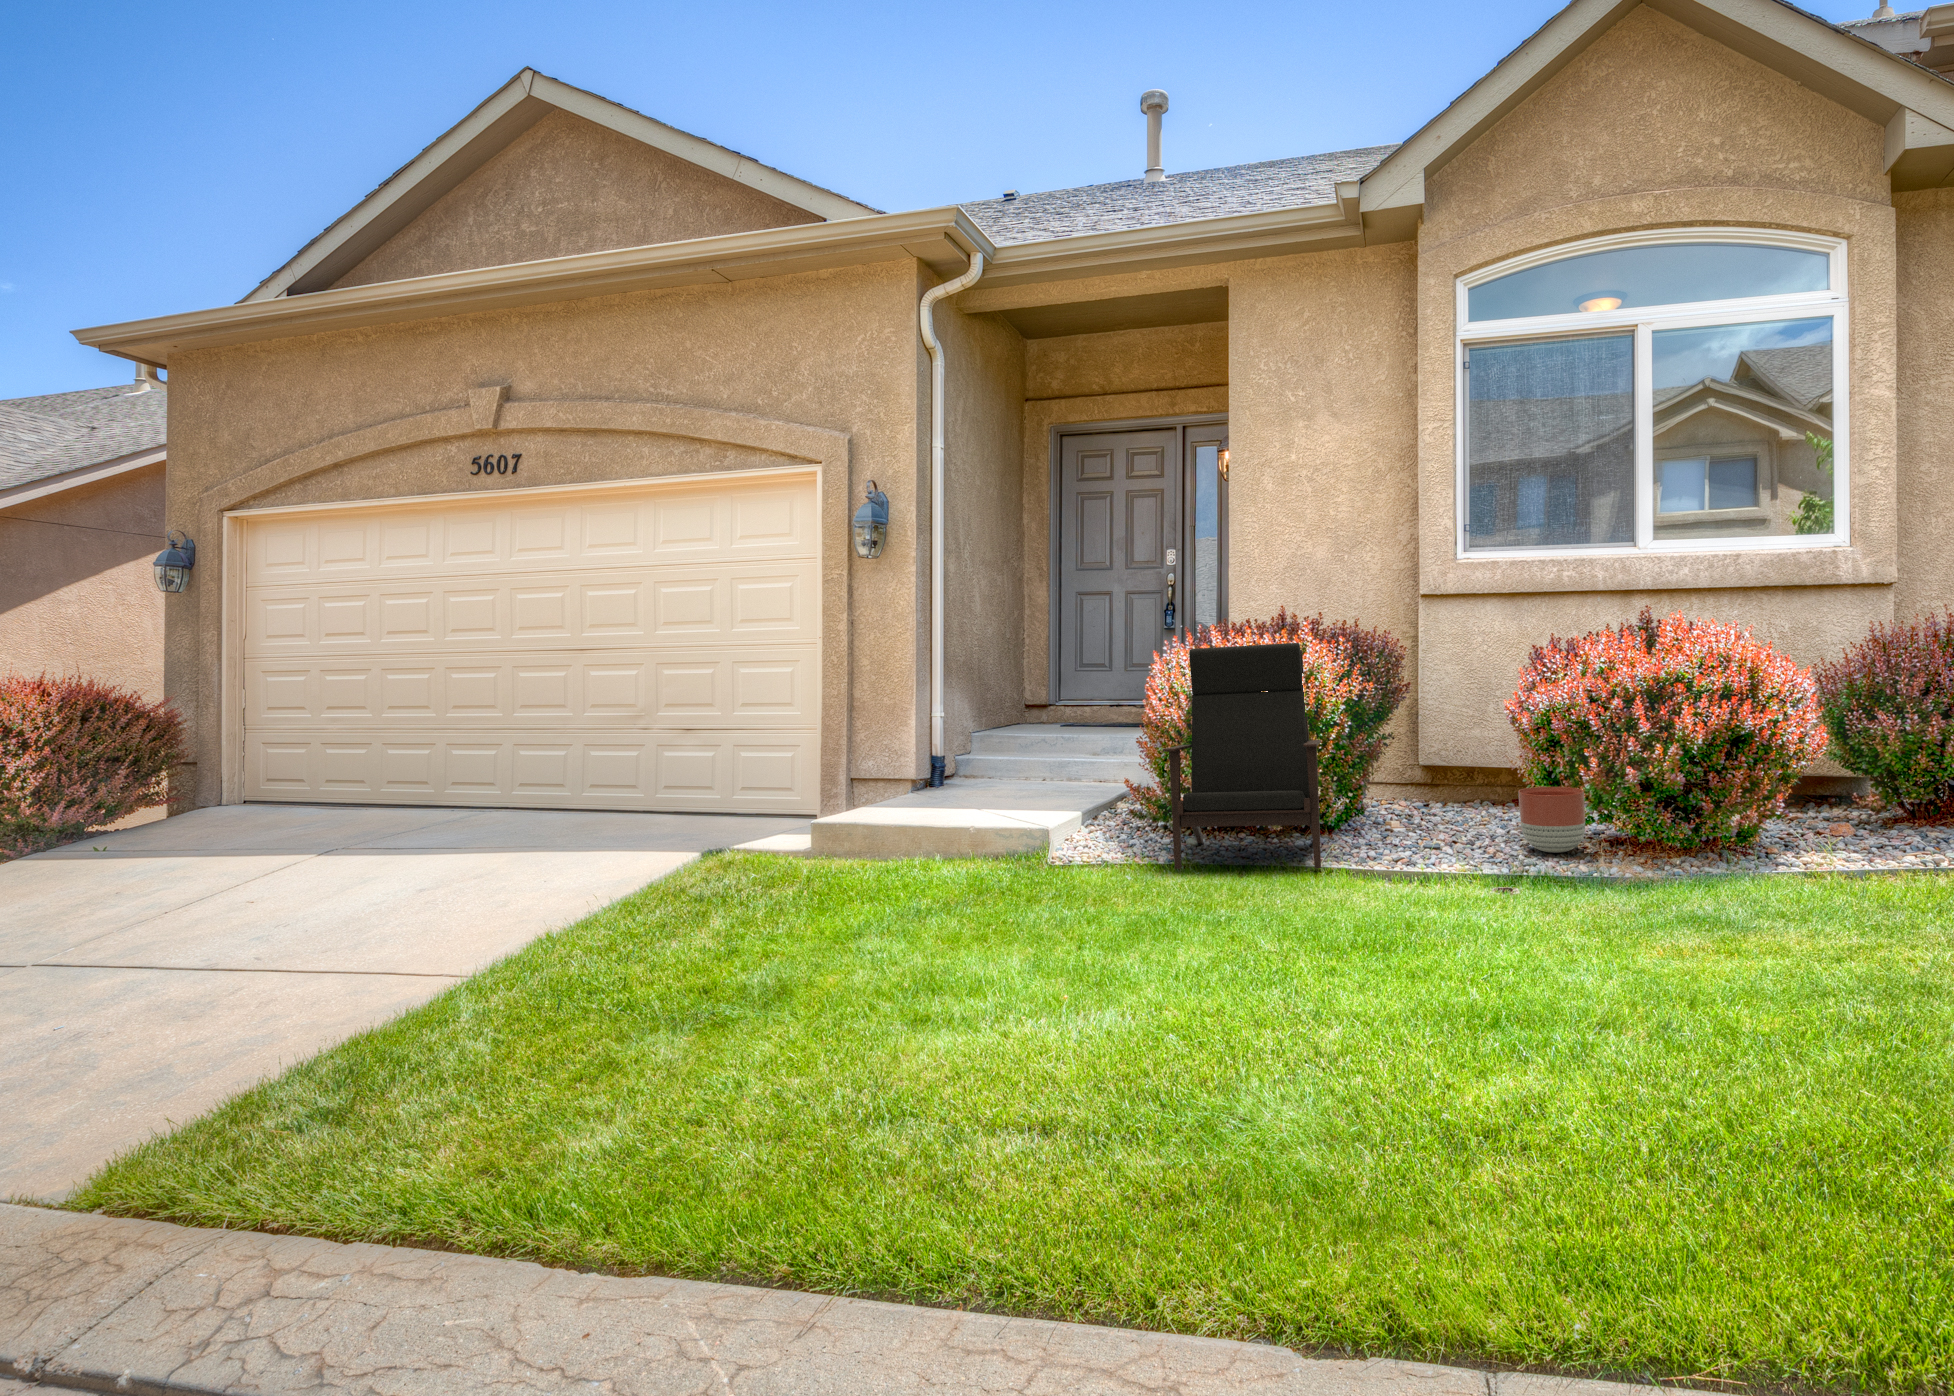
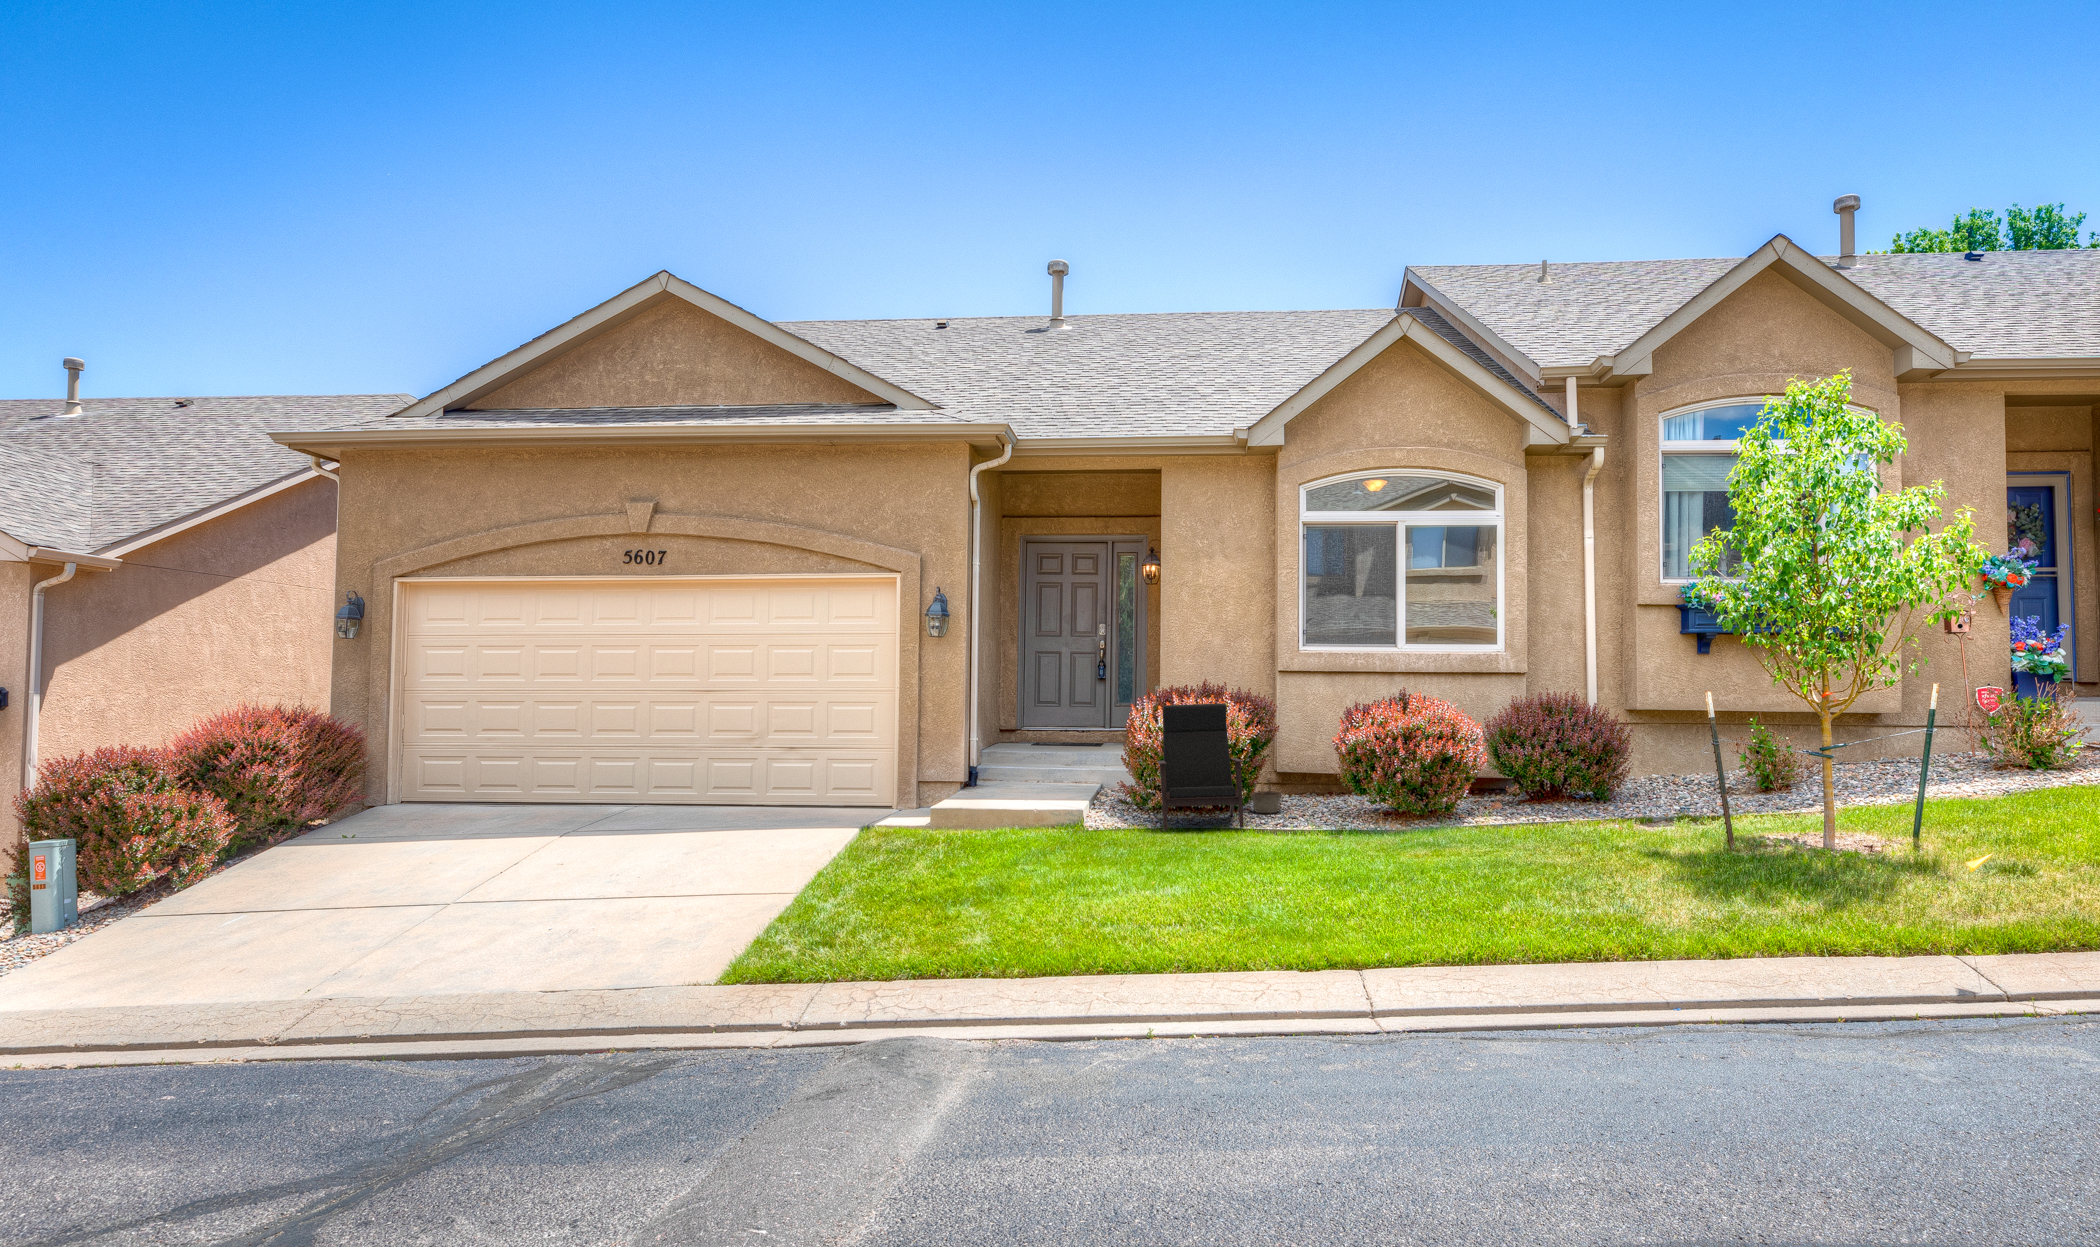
basket: none [1353,774,1412,839] -> present [1251,778,1282,813]
planter: present [1518,787,1585,853] -> none [1341,784,1374,818]

